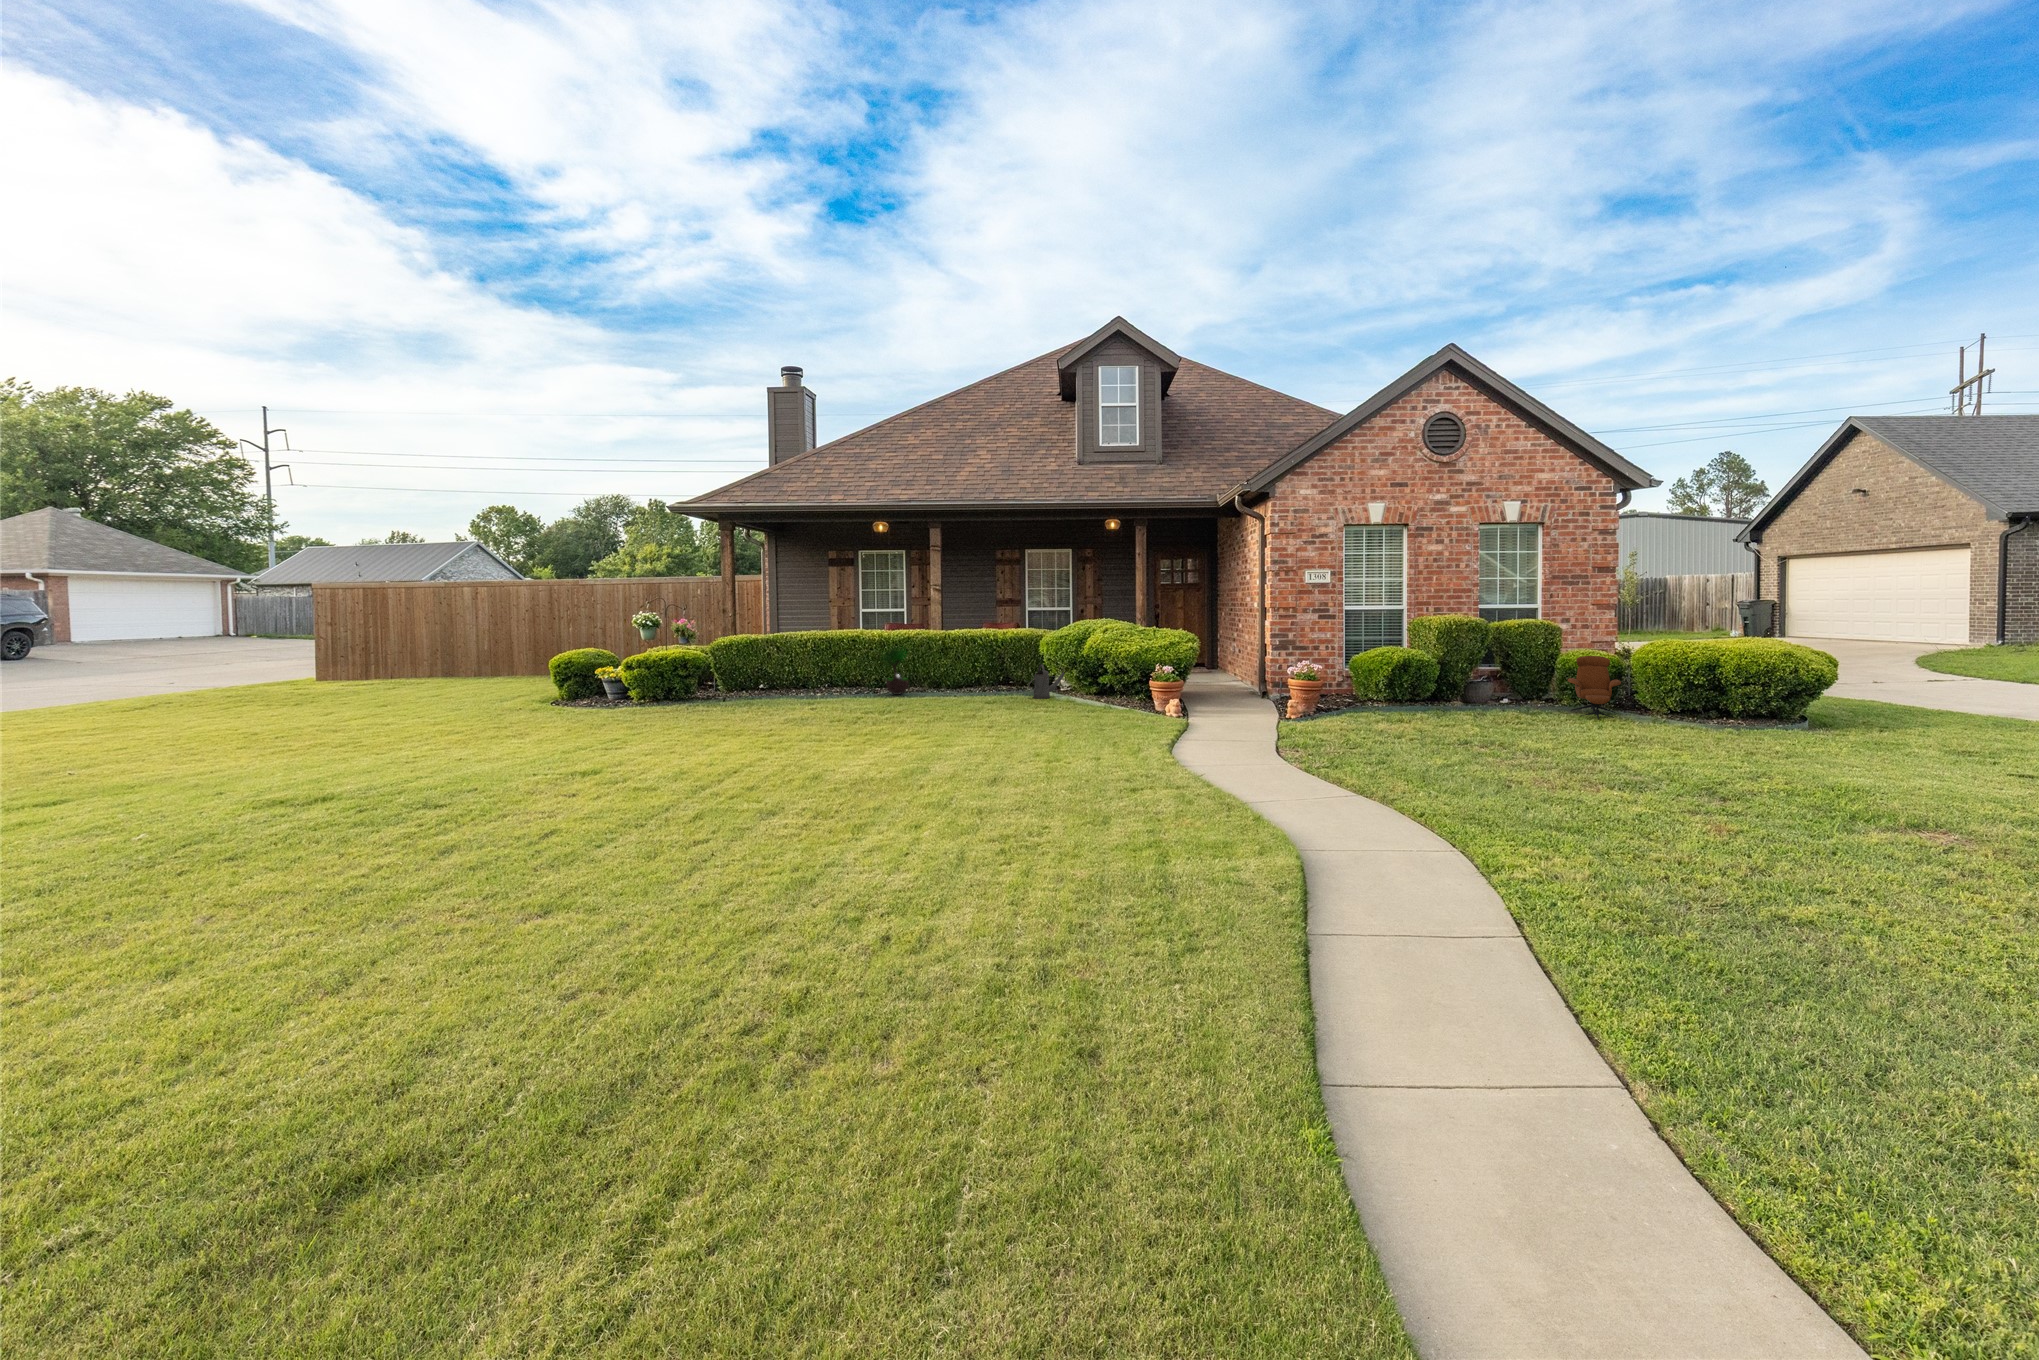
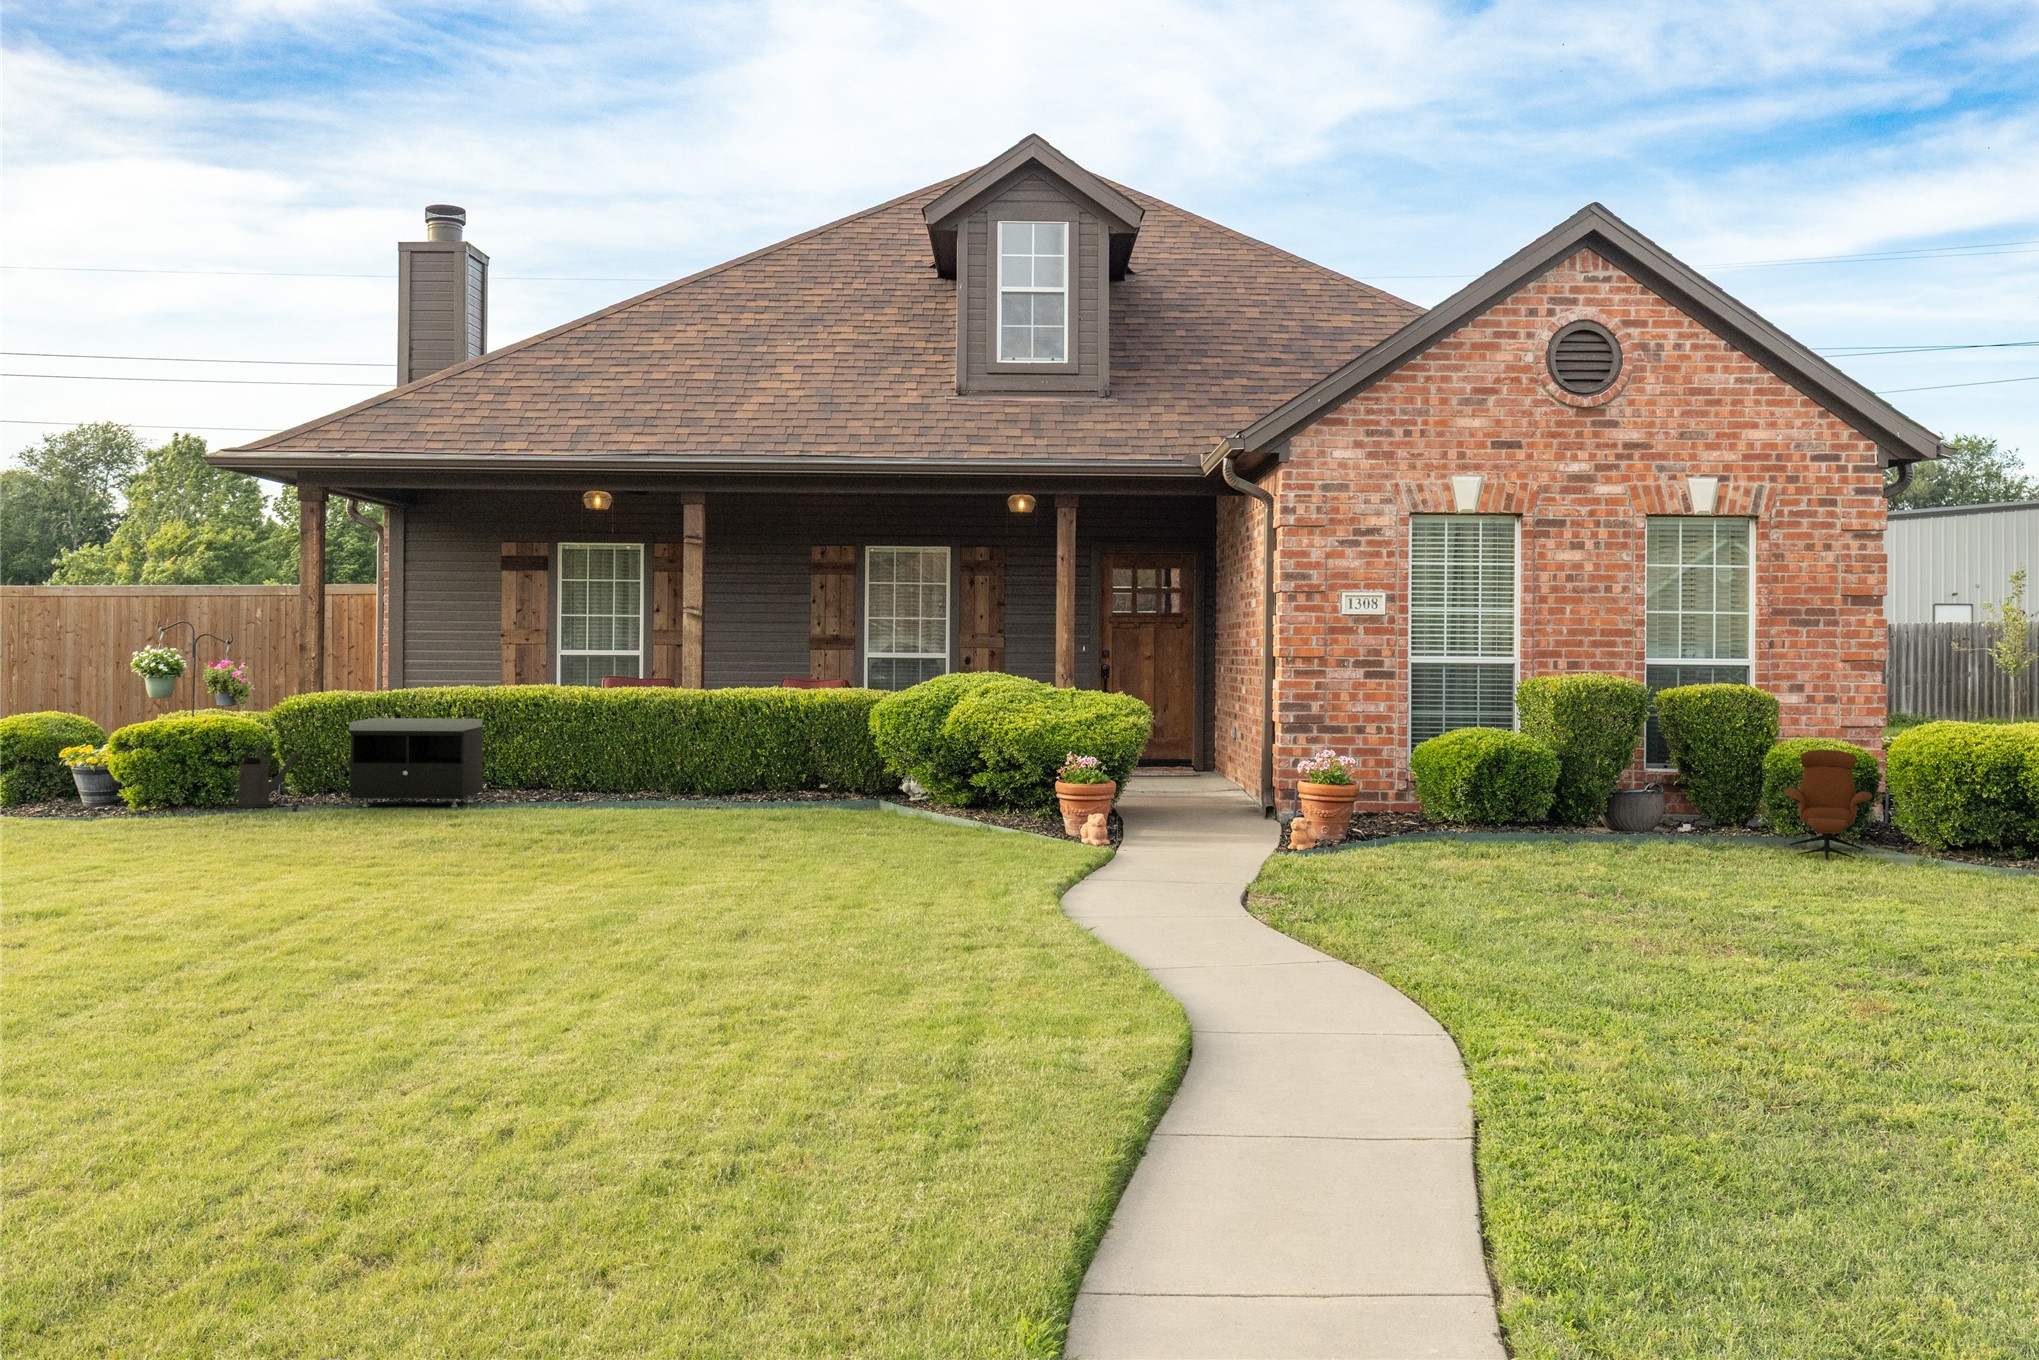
potted tree: present [882,648,909,695] -> none [581,709,637,803]
storage bench: none [752,649,825,699] -> present [349,718,483,807]
watering can: present [1029,665,1067,699] -> present [231,746,297,808]

